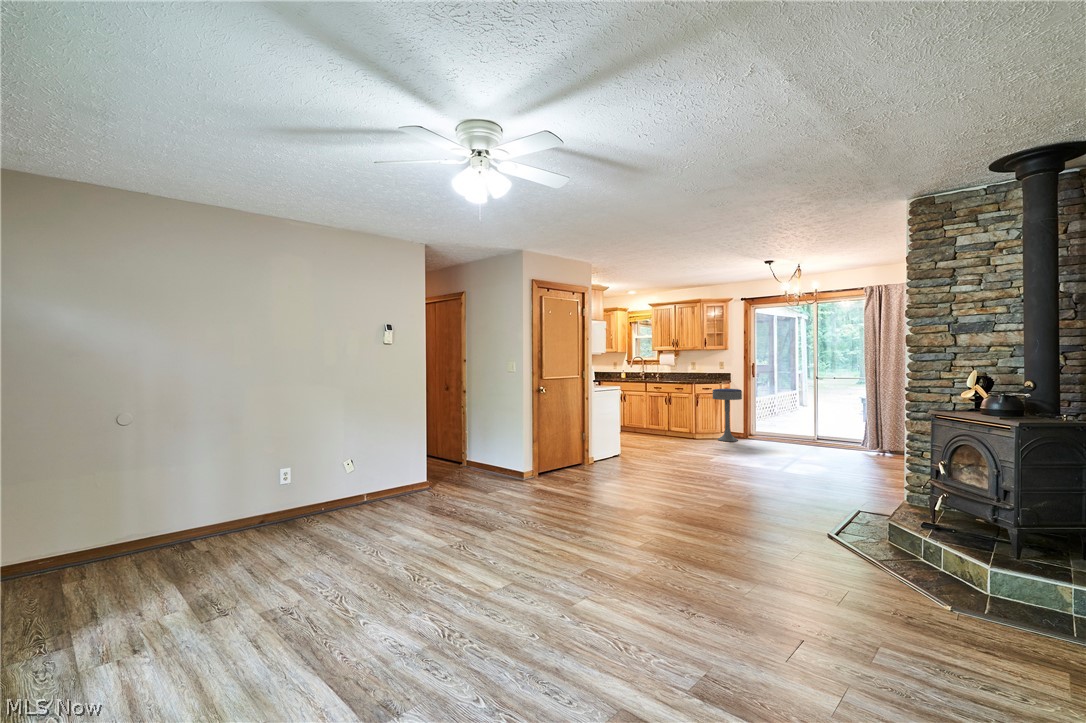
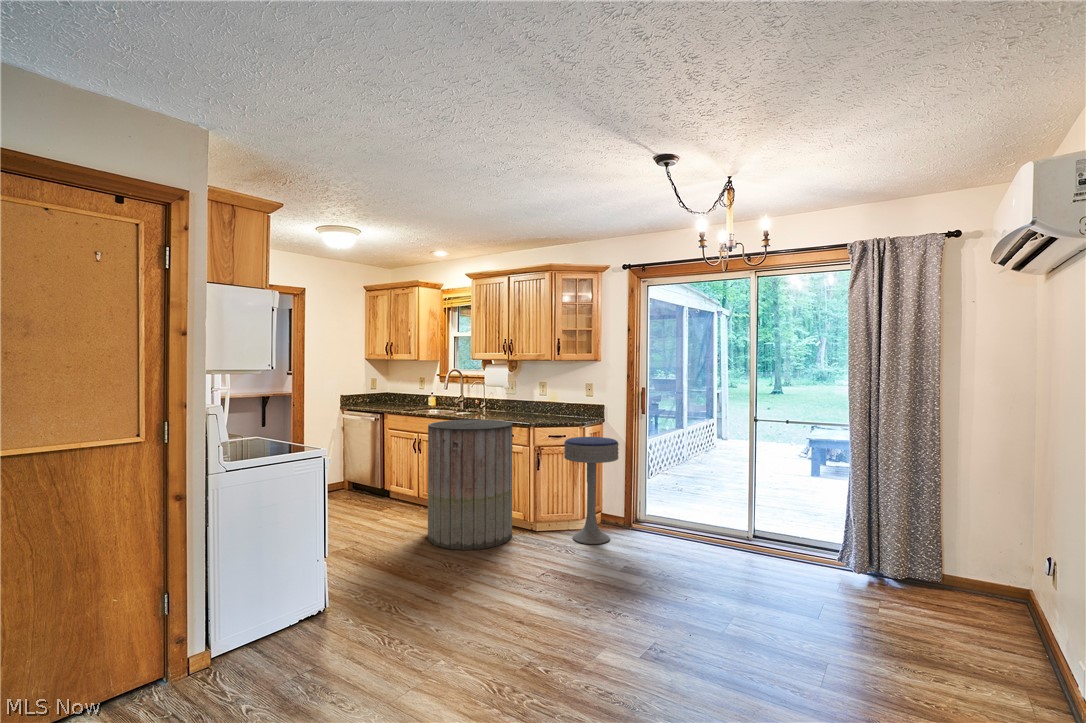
trash can: none [641,381,685,442] -> present [428,420,513,550]

